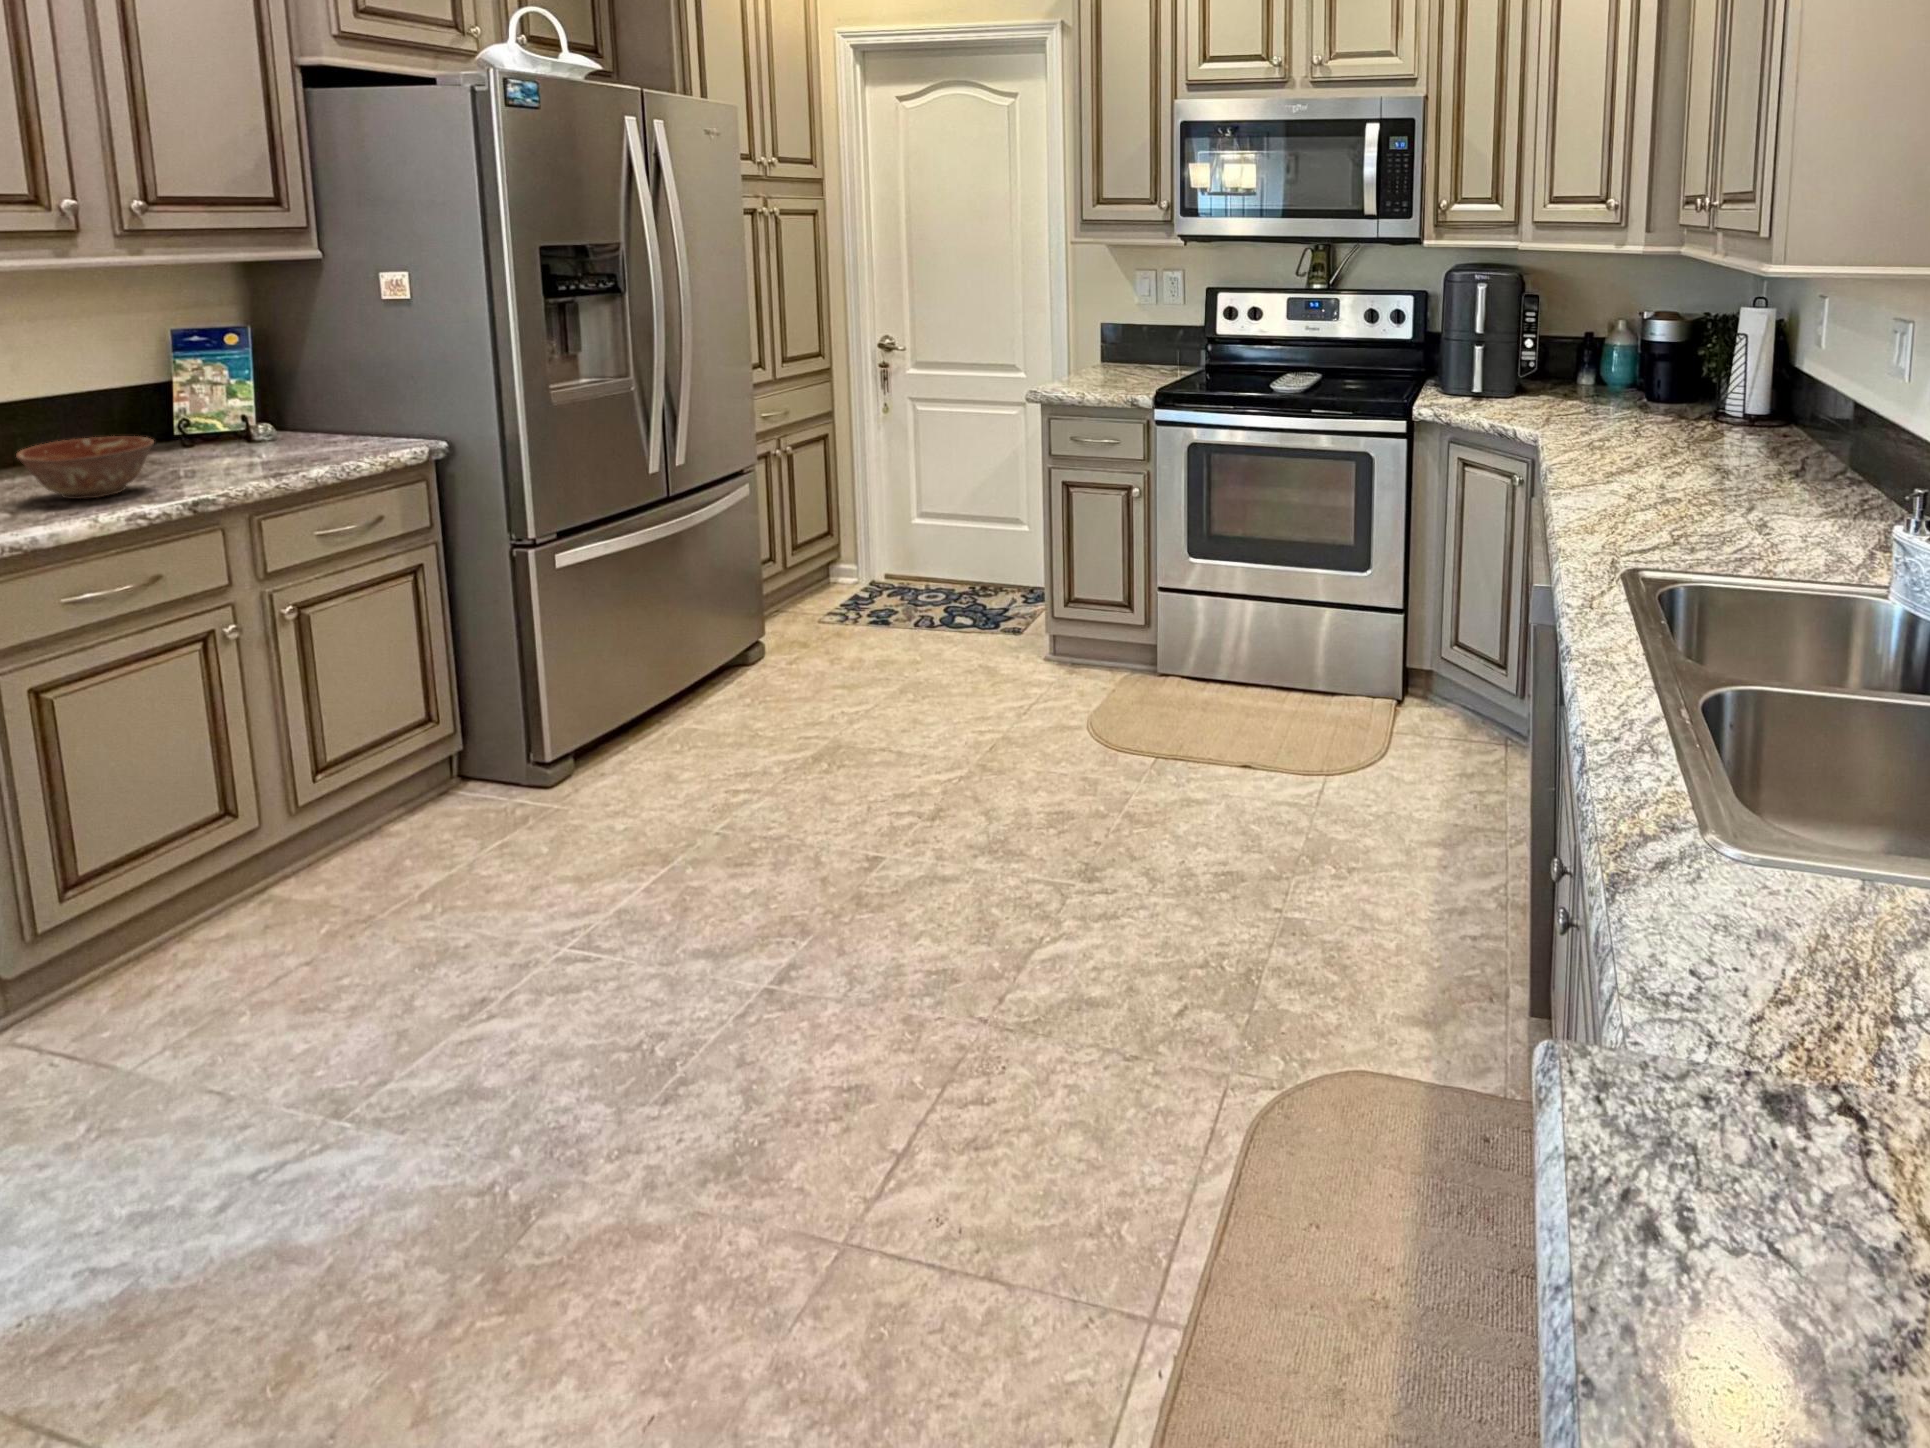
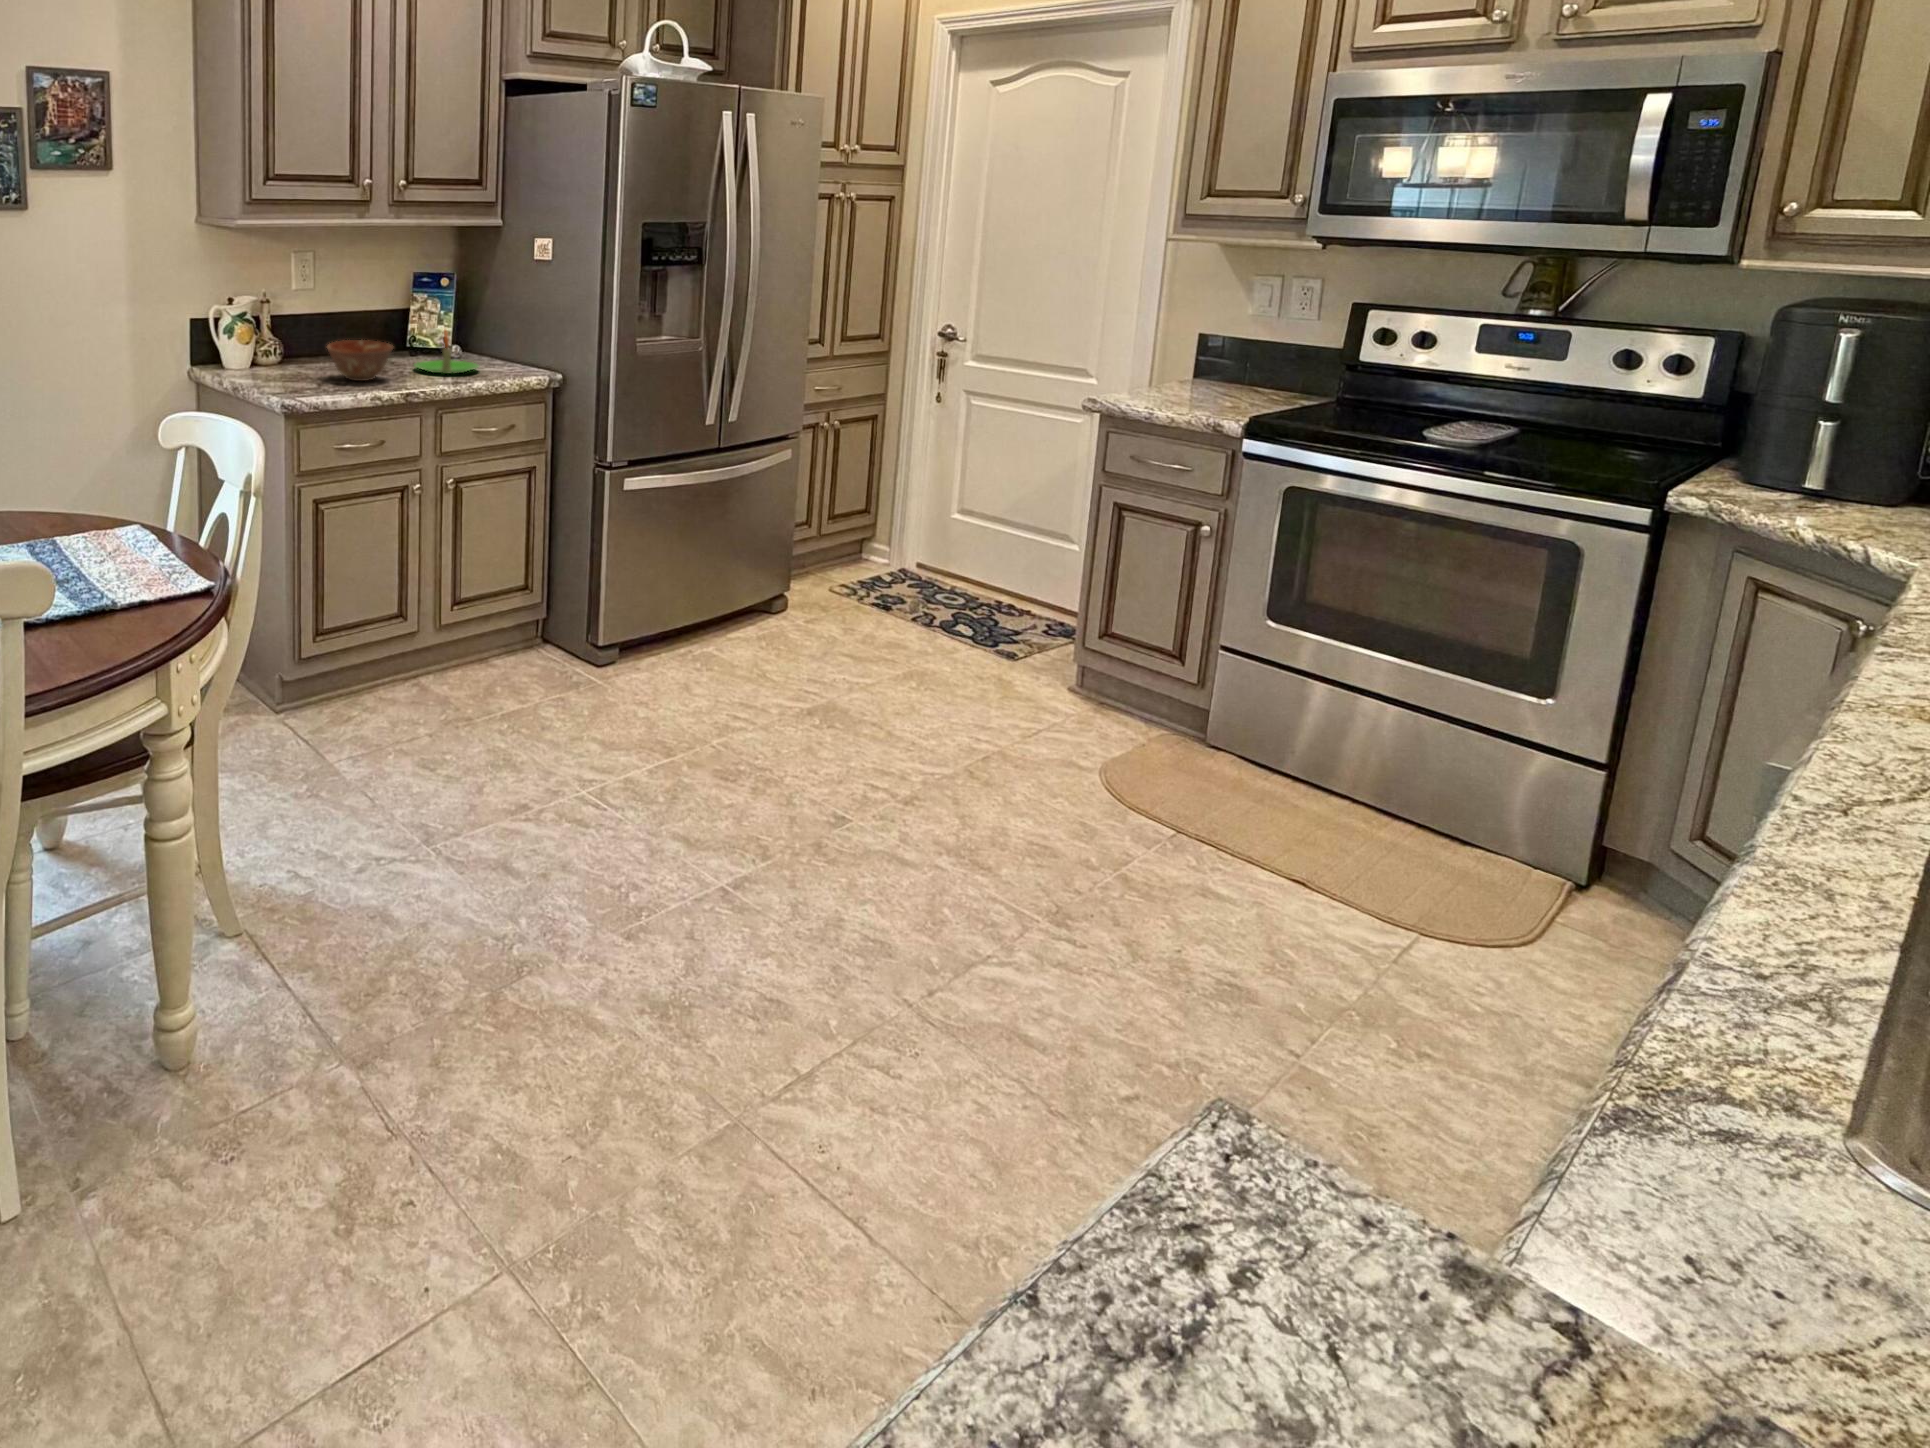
candle: none [192,403,312,467] -> present [414,330,479,374]

